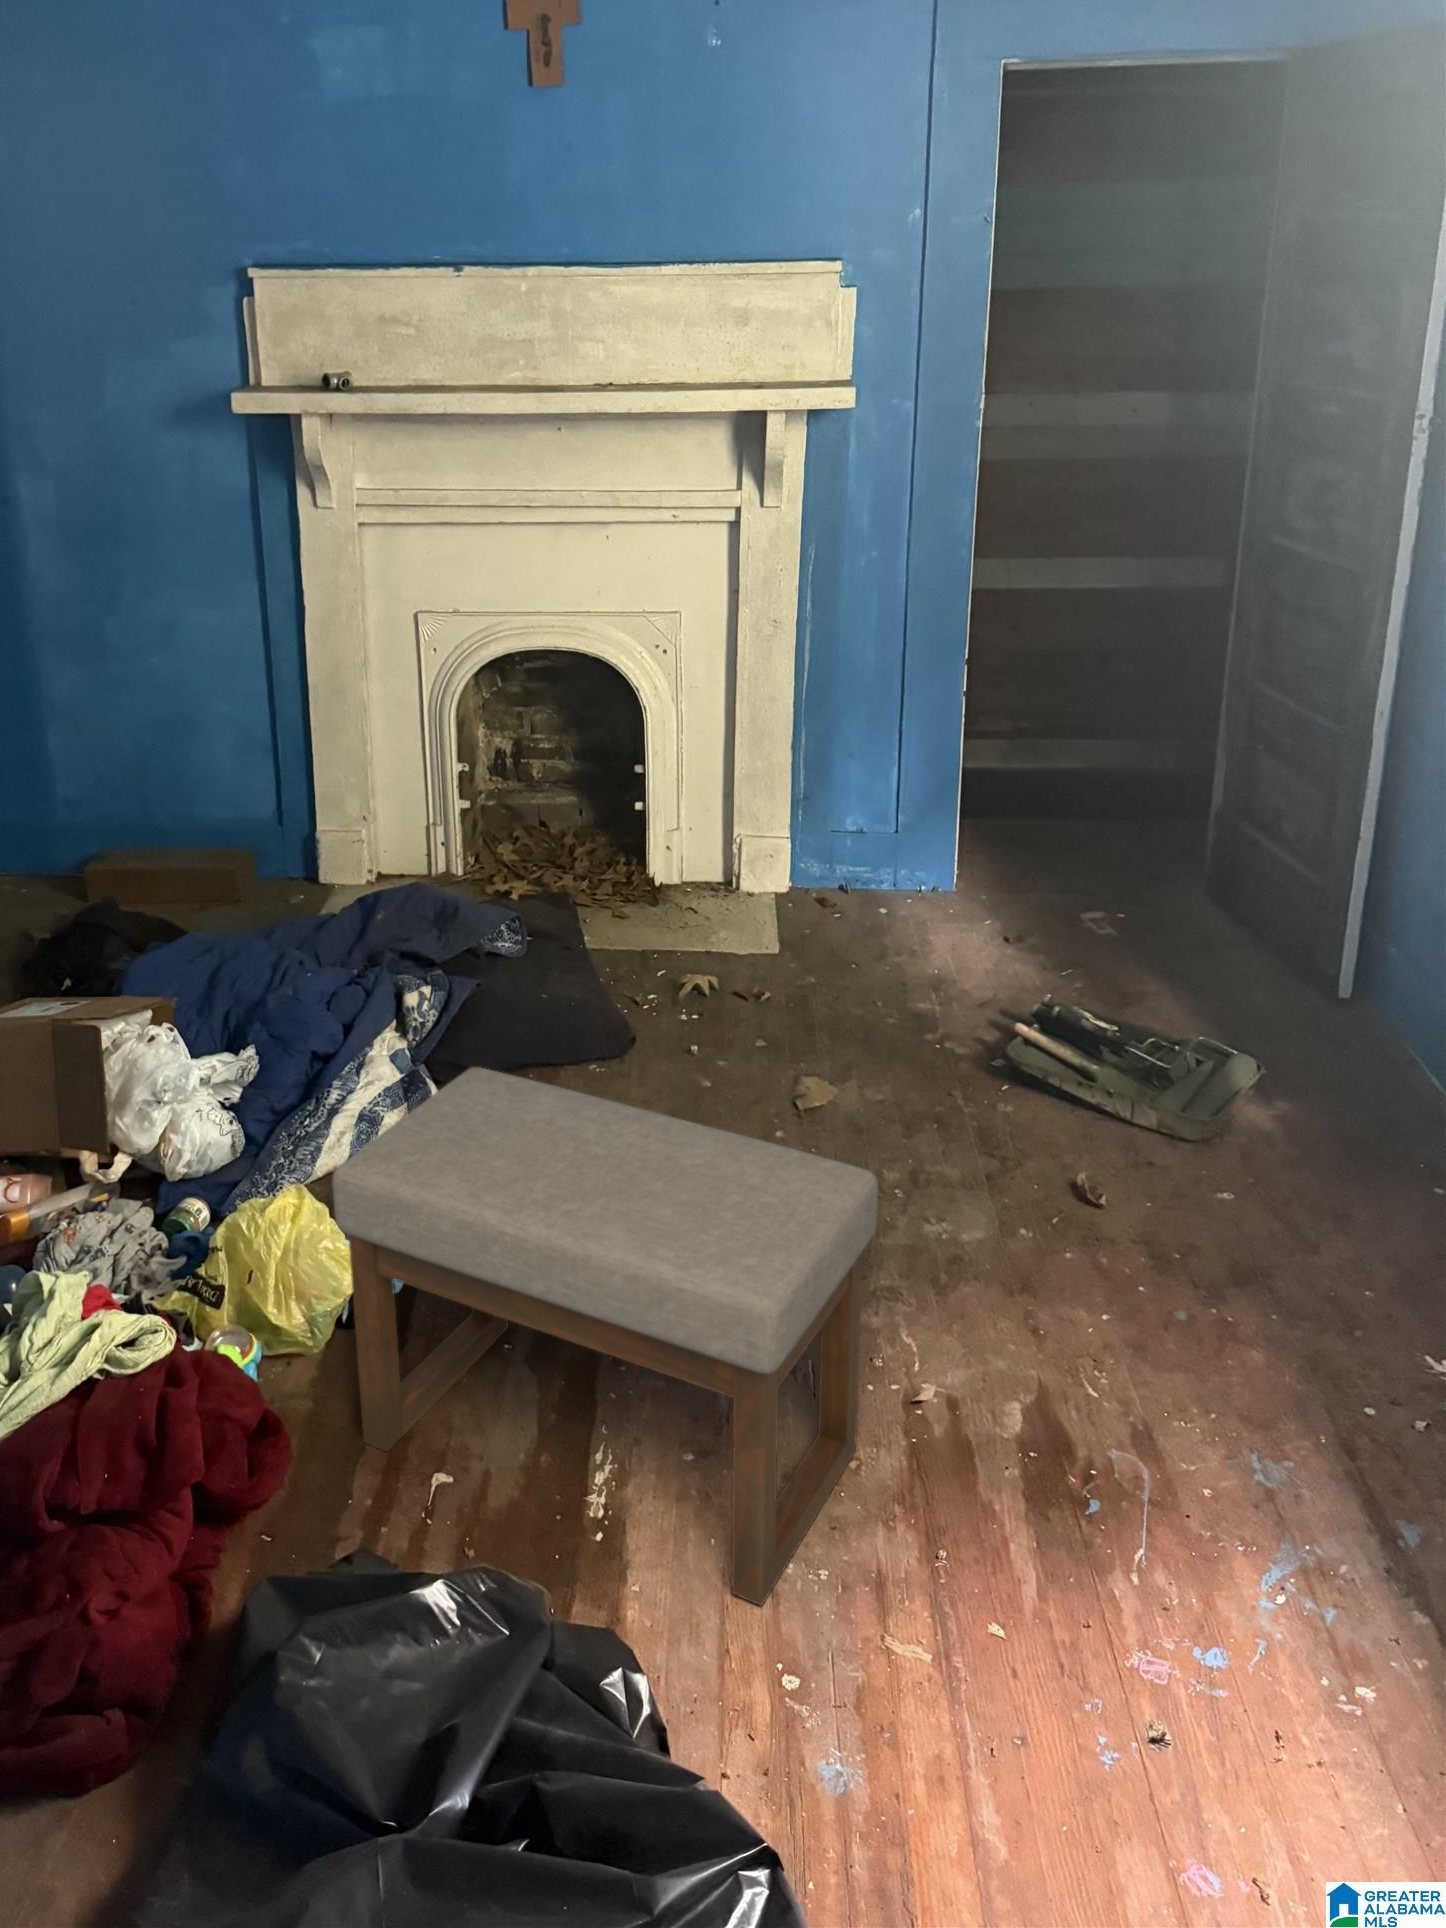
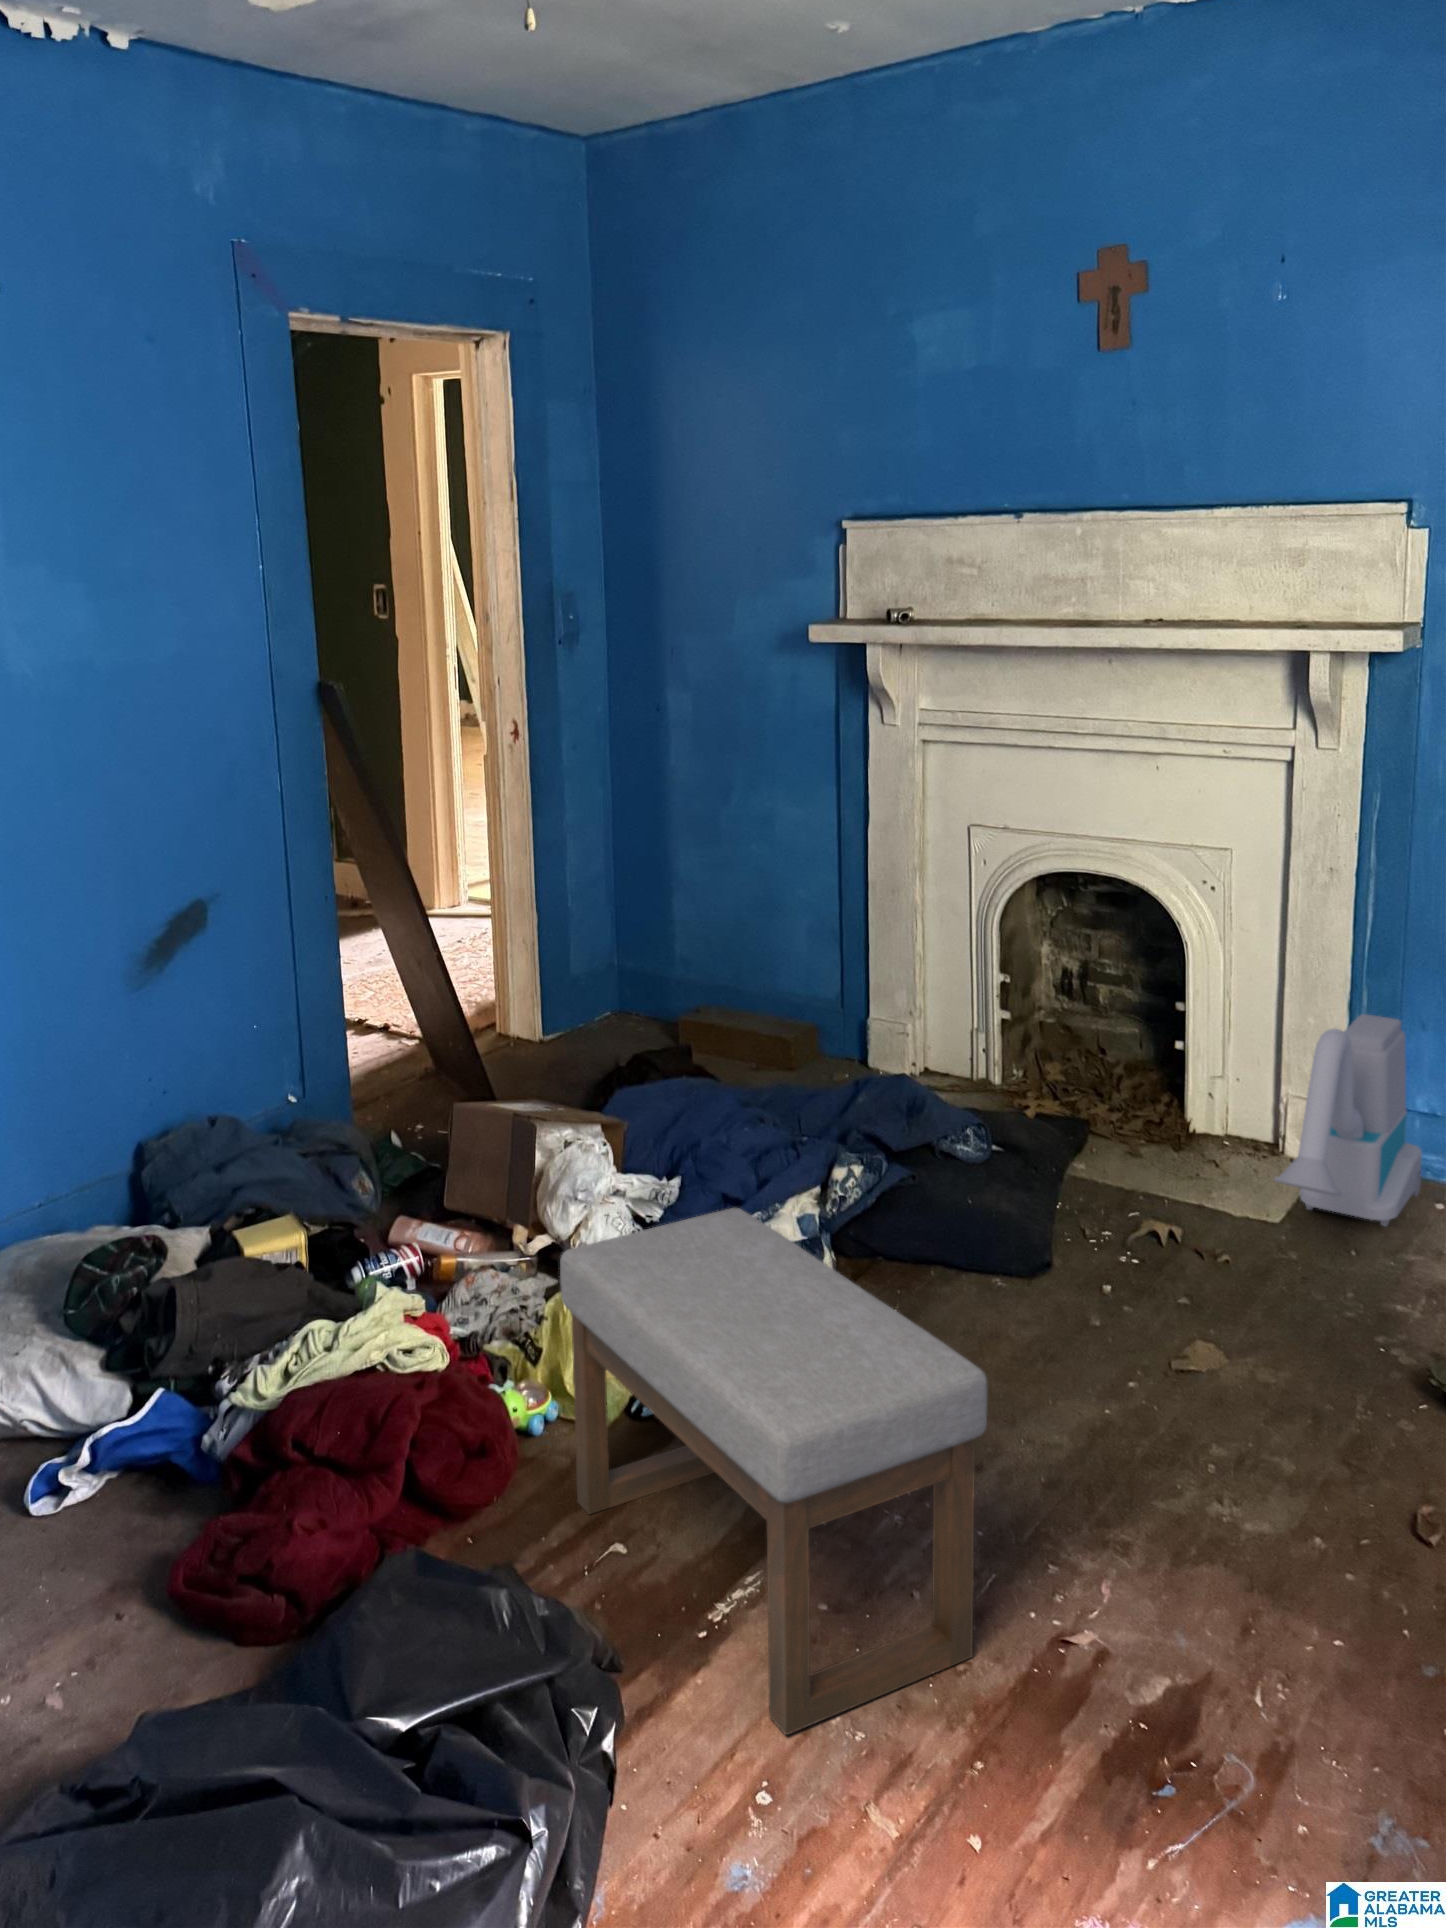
vacuum cleaner: none [787,749,875,937] -> present [1274,1014,1422,1227]

